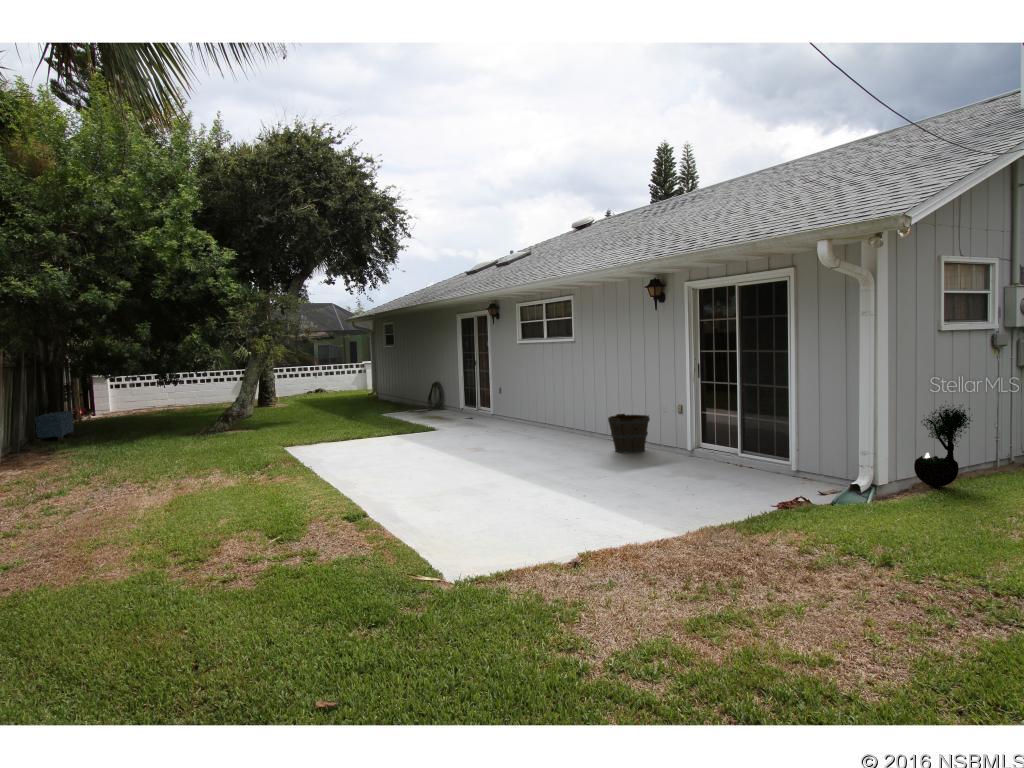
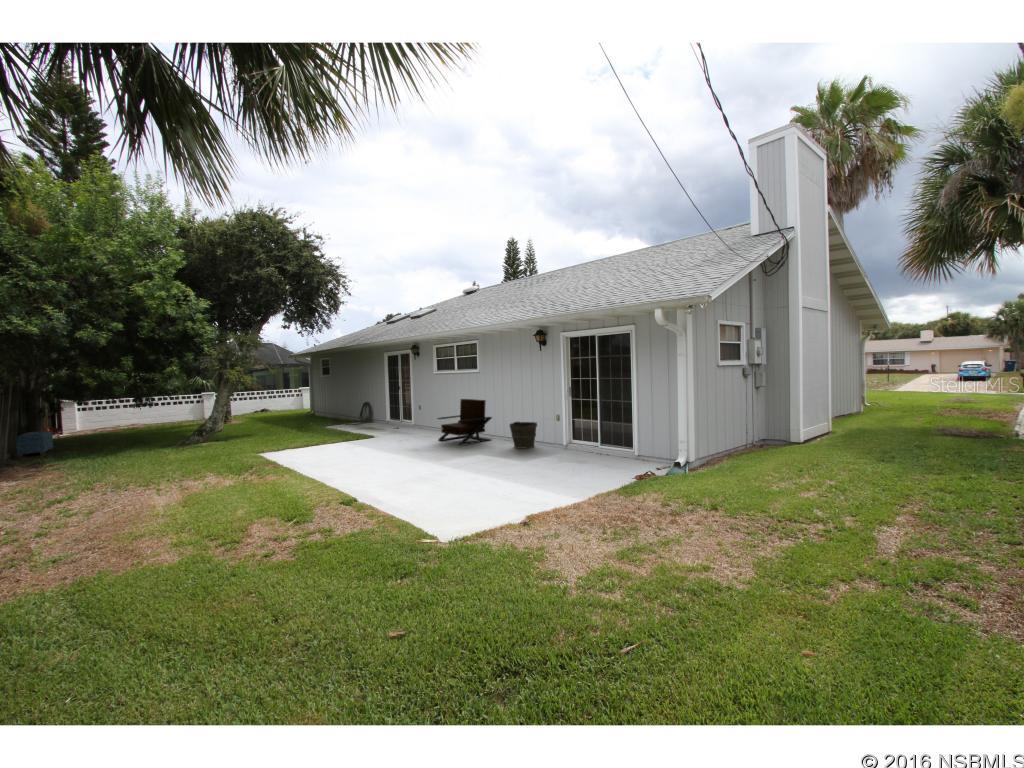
lounge chair: none [513,379,589,445] -> present [437,399,492,445]
potted tree: present [914,405,971,487] -> none [708,408,740,461]

